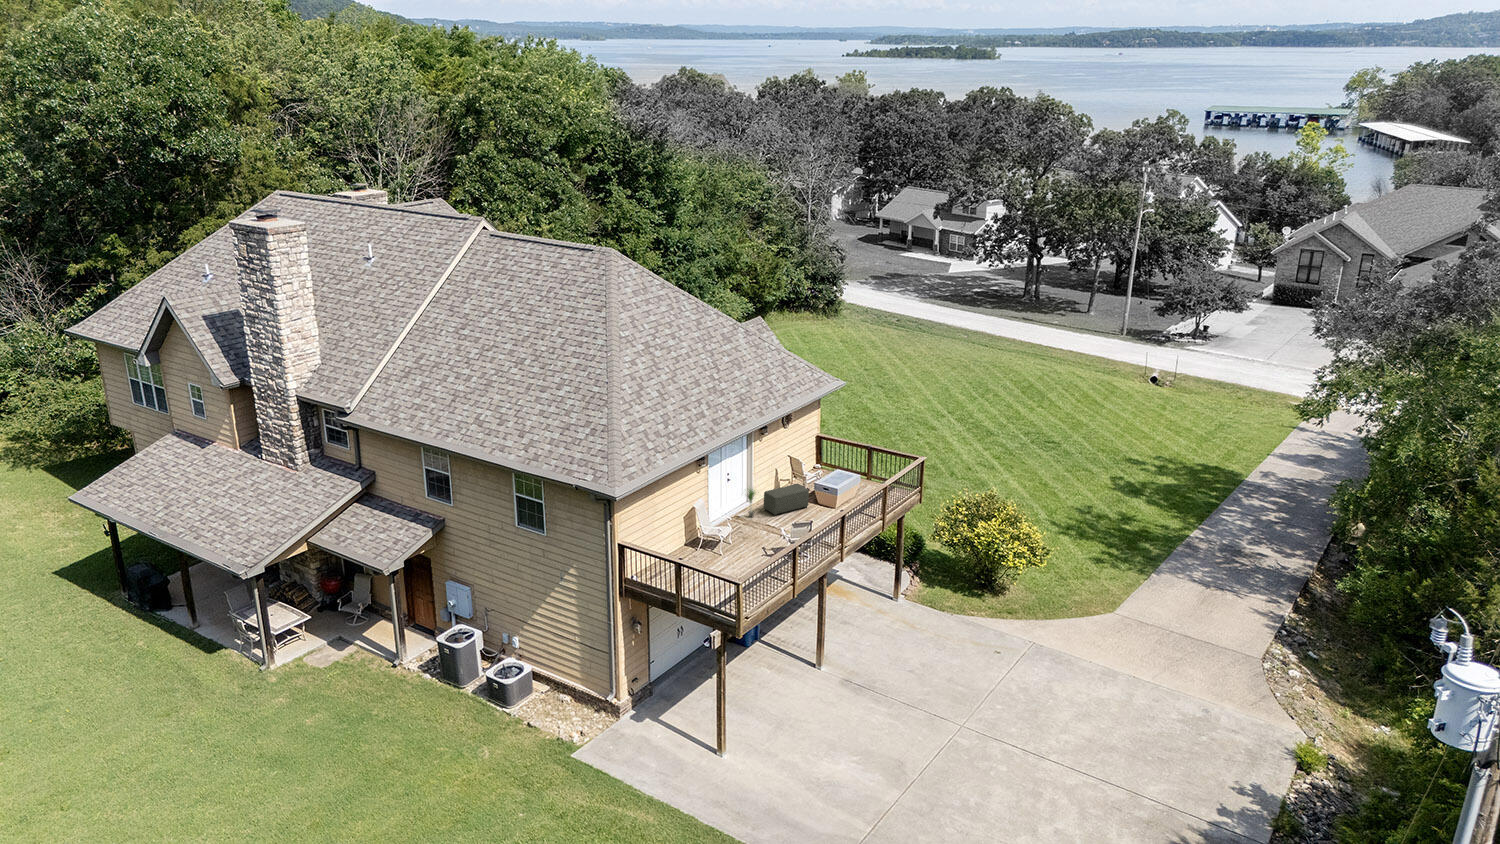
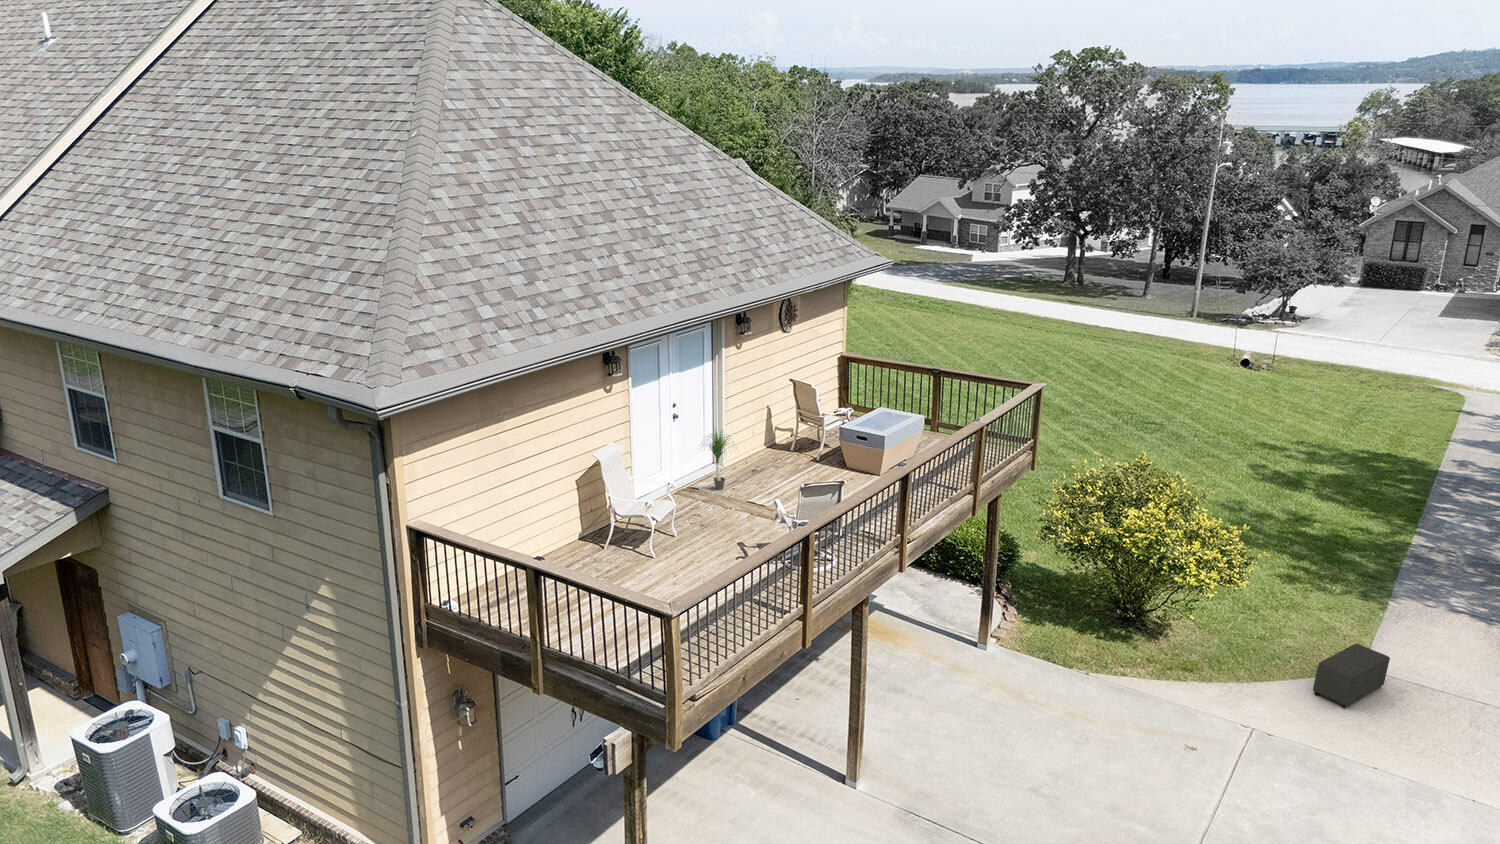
ottoman: present [764,484,809,516] -> present [1313,644,1390,708]

